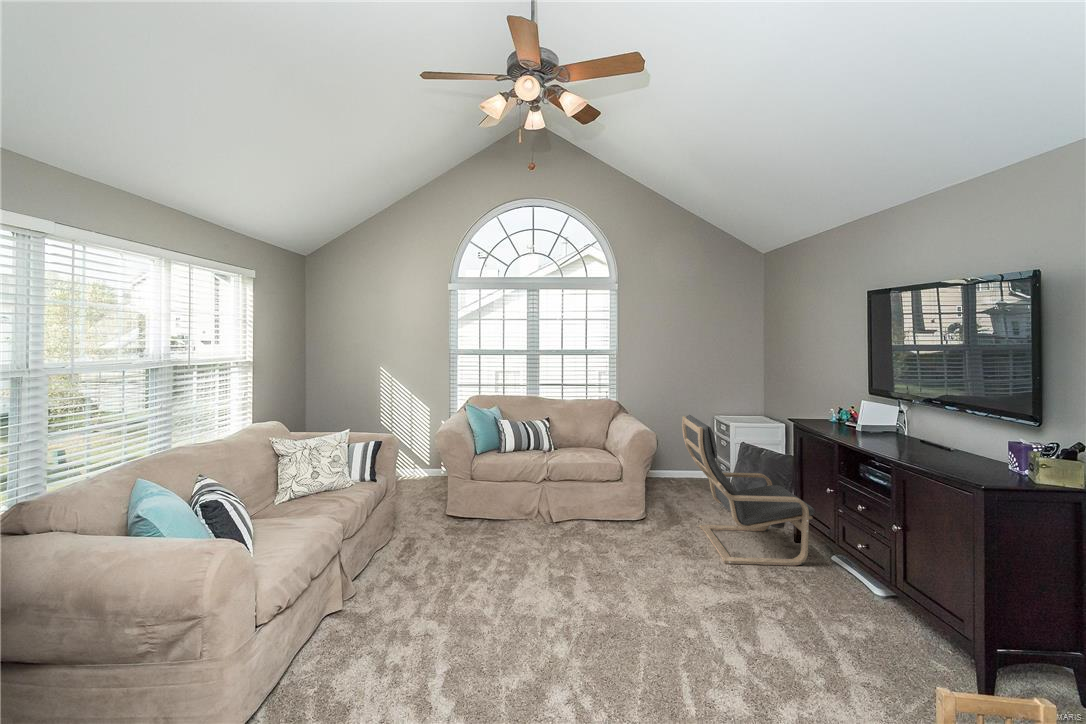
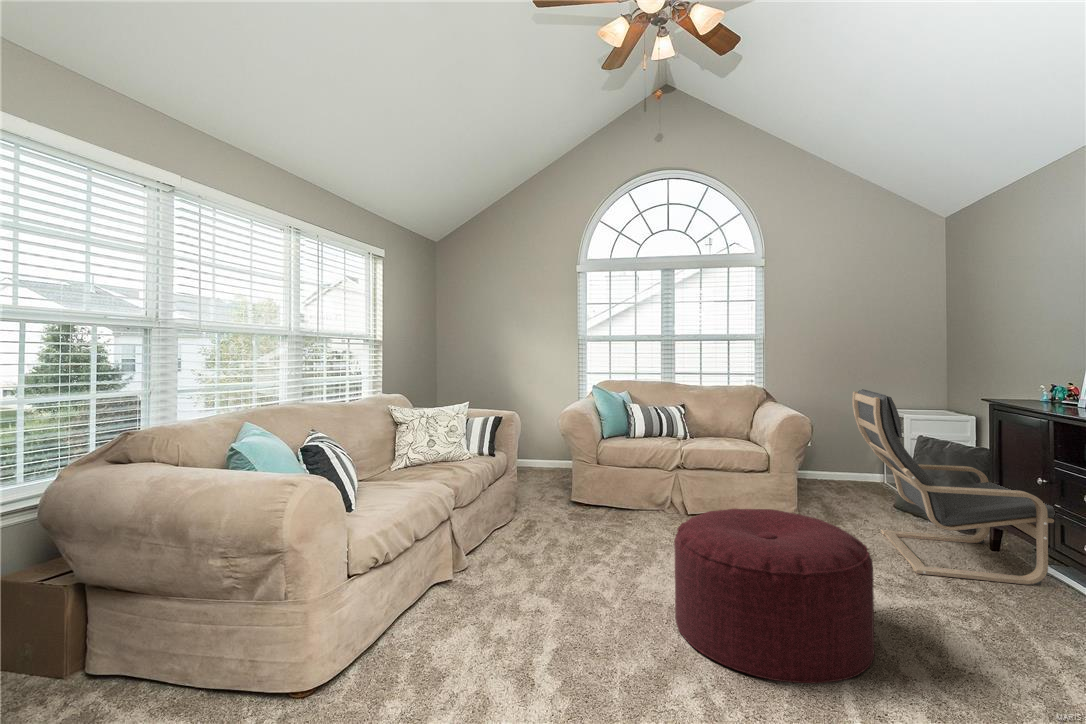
ottoman: none [548,528,698,679] -> present [674,509,874,684]

